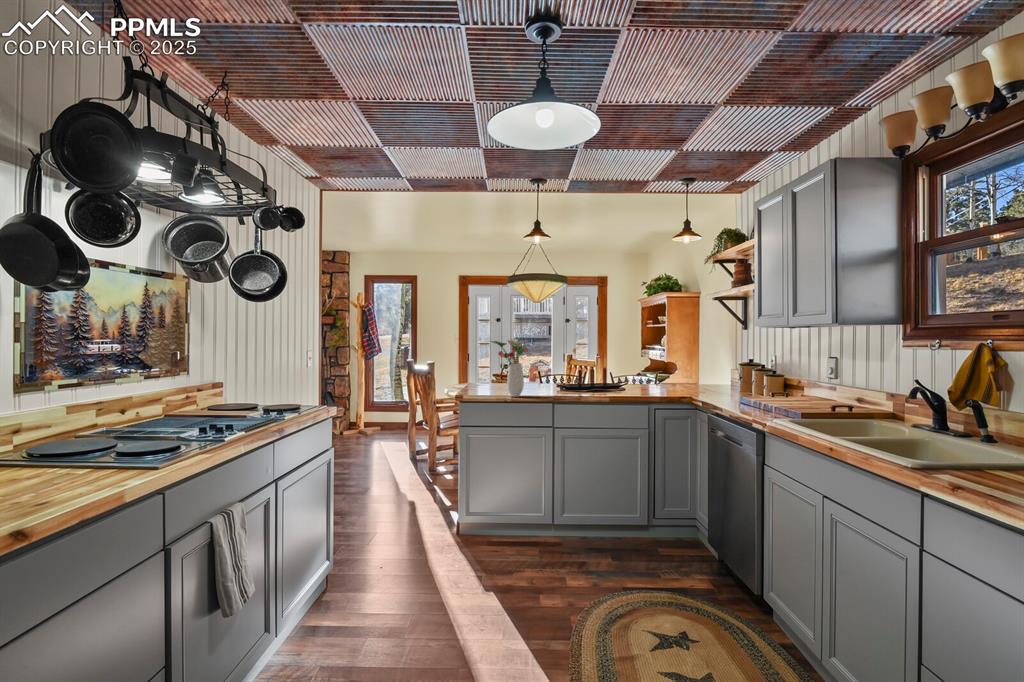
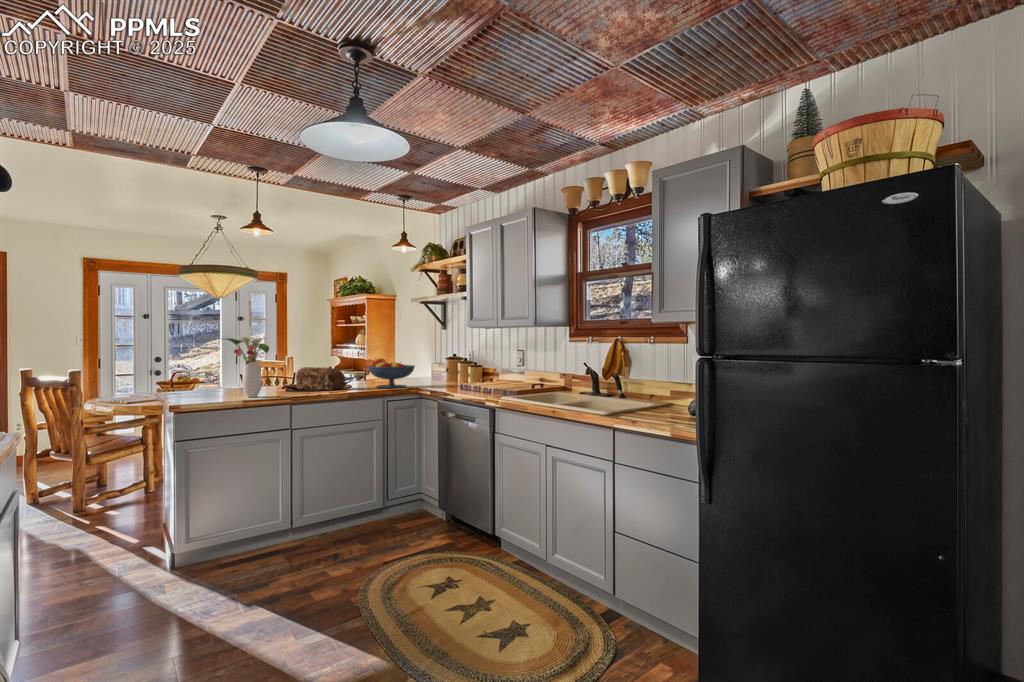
fruit bowl: none [635,361,688,396] -> present [368,358,415,388]
bread loaf: none [567,369,612,393] -> present [296,367,345,390]

